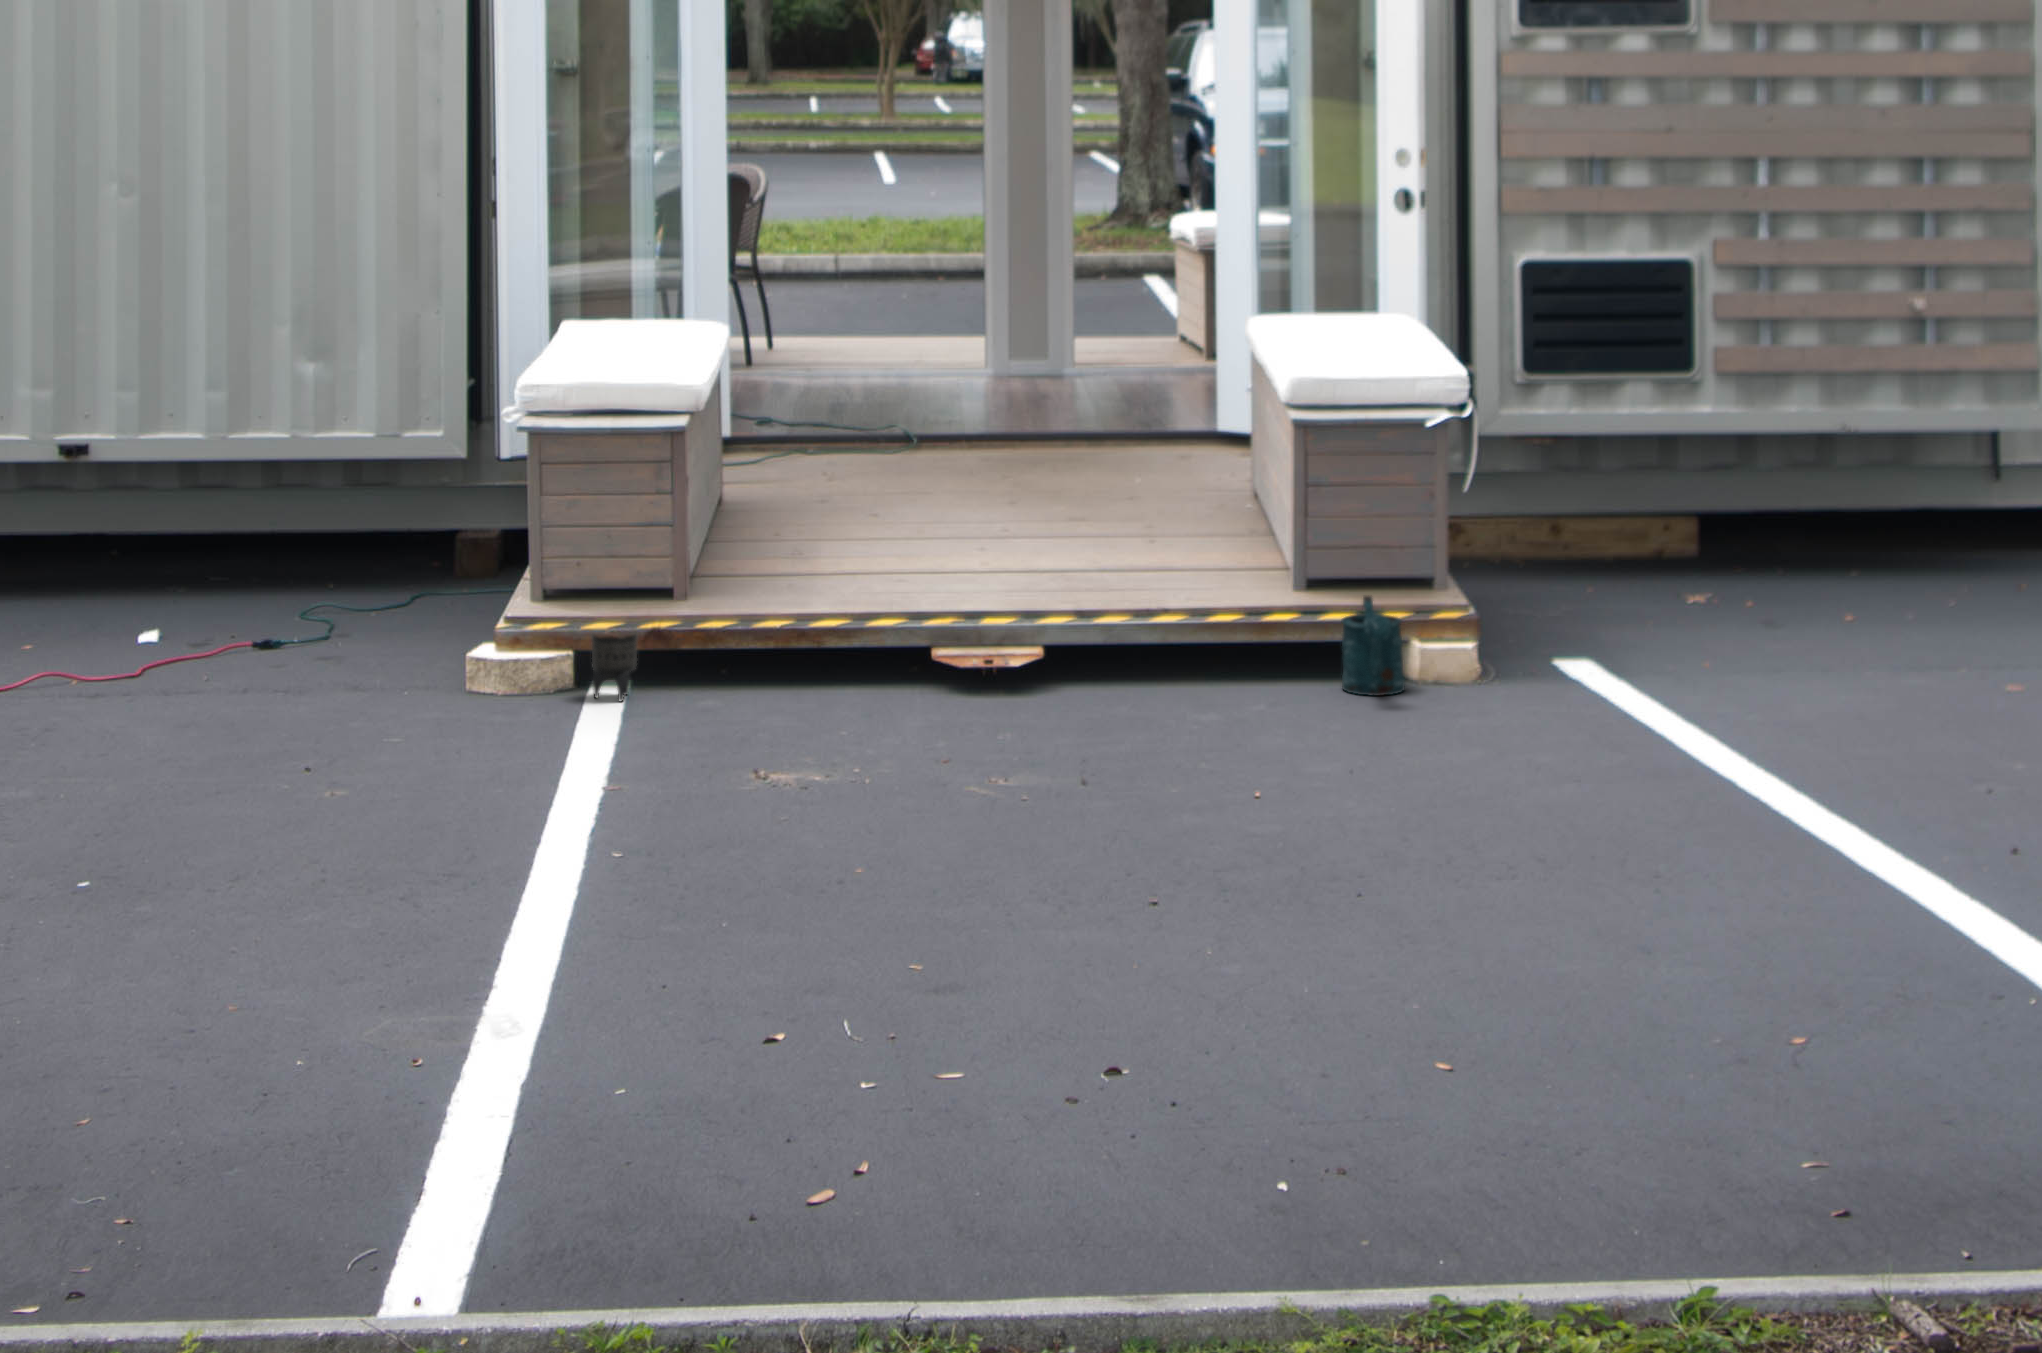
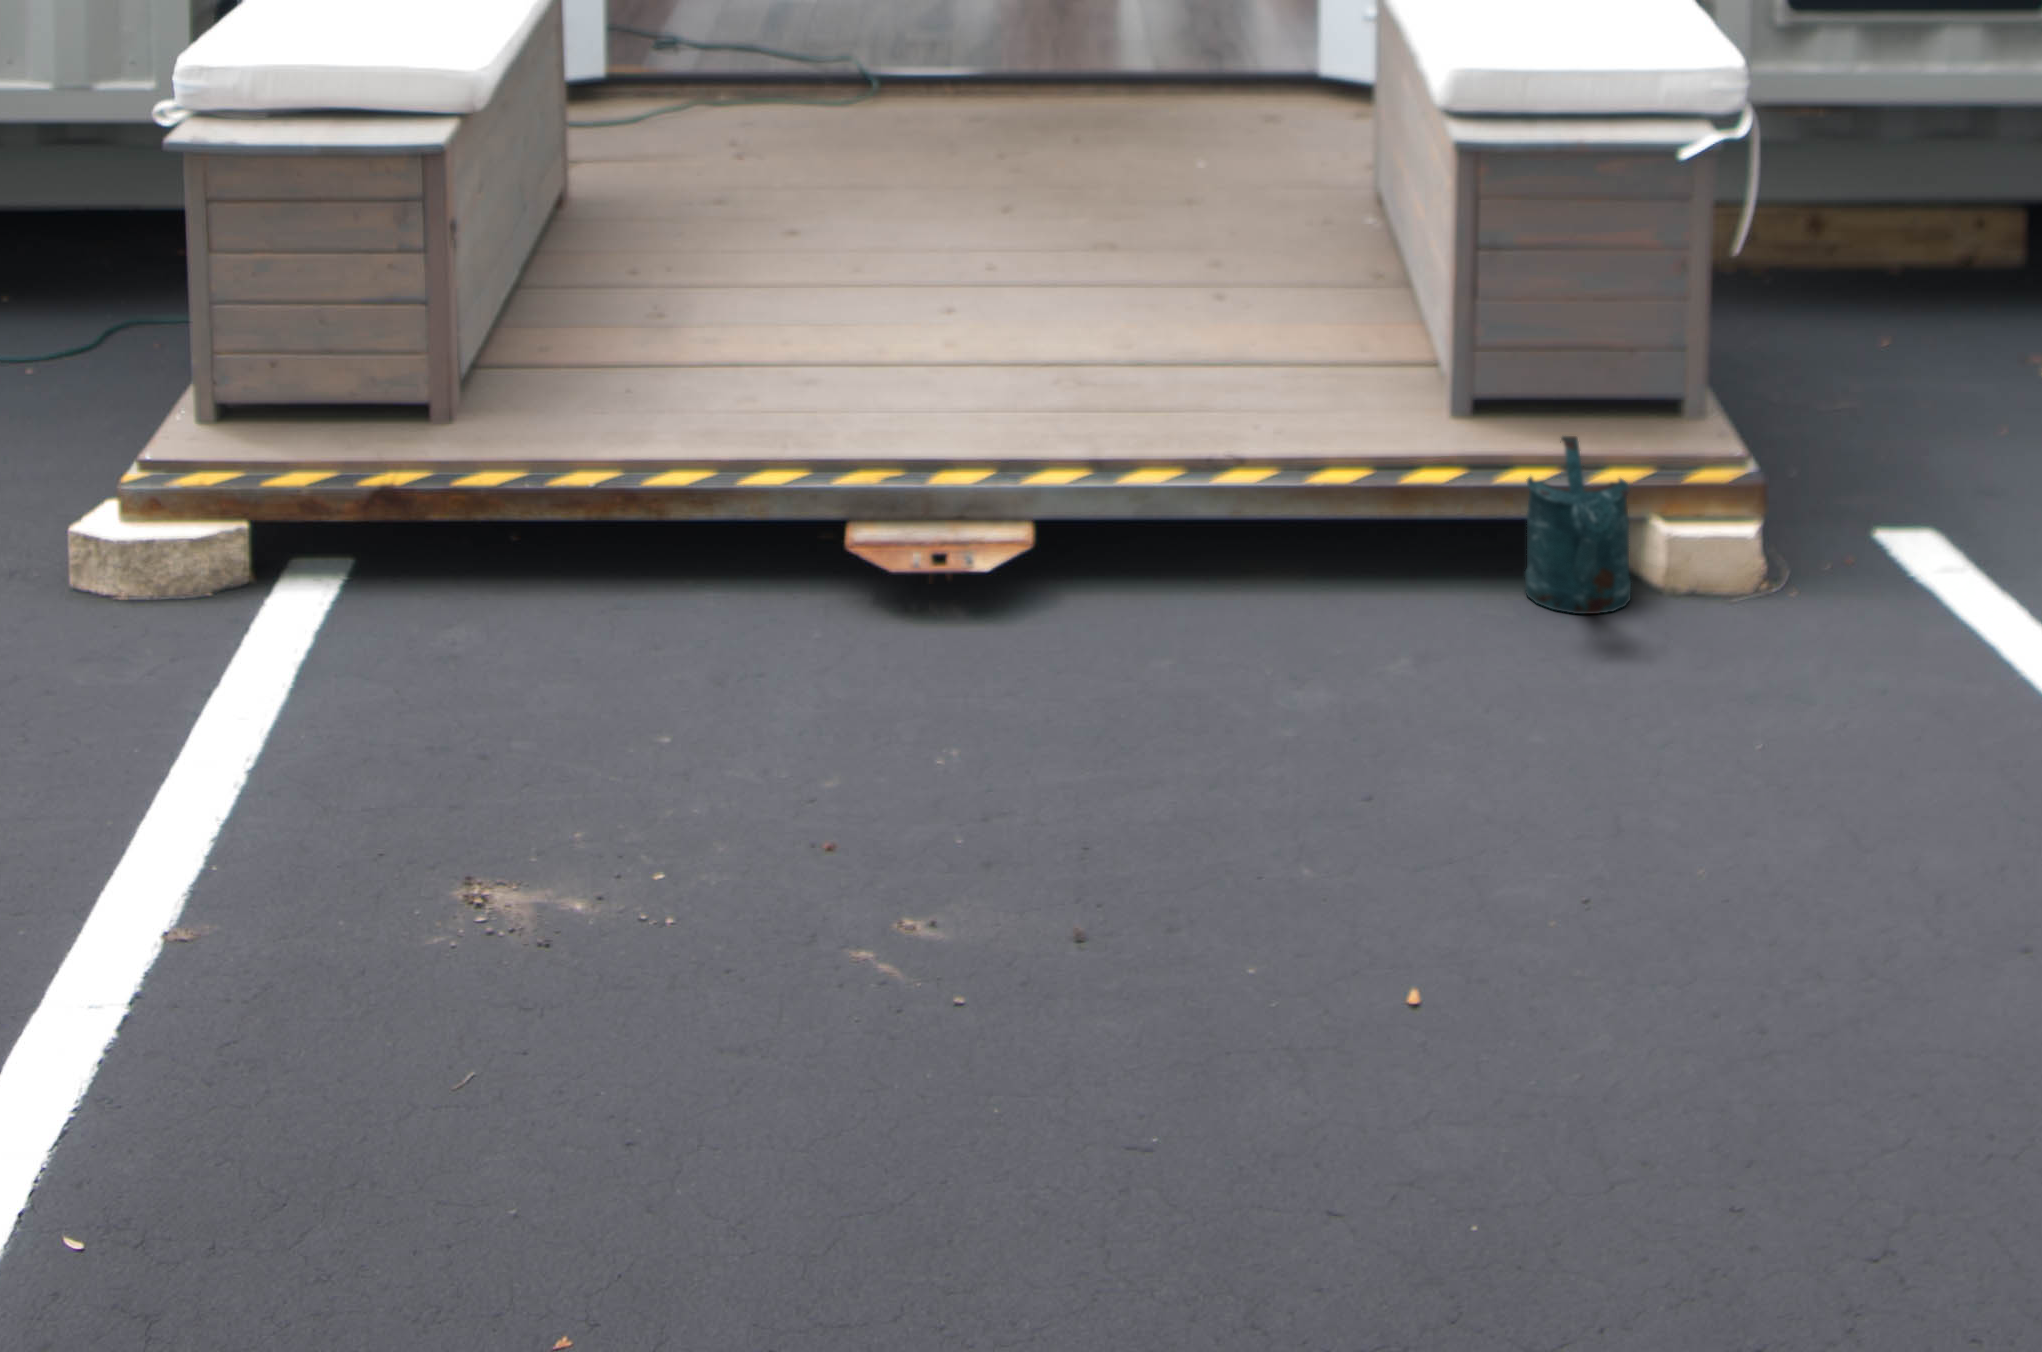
planter: present [591,634,638,702] -> none [279,478,358,604]

